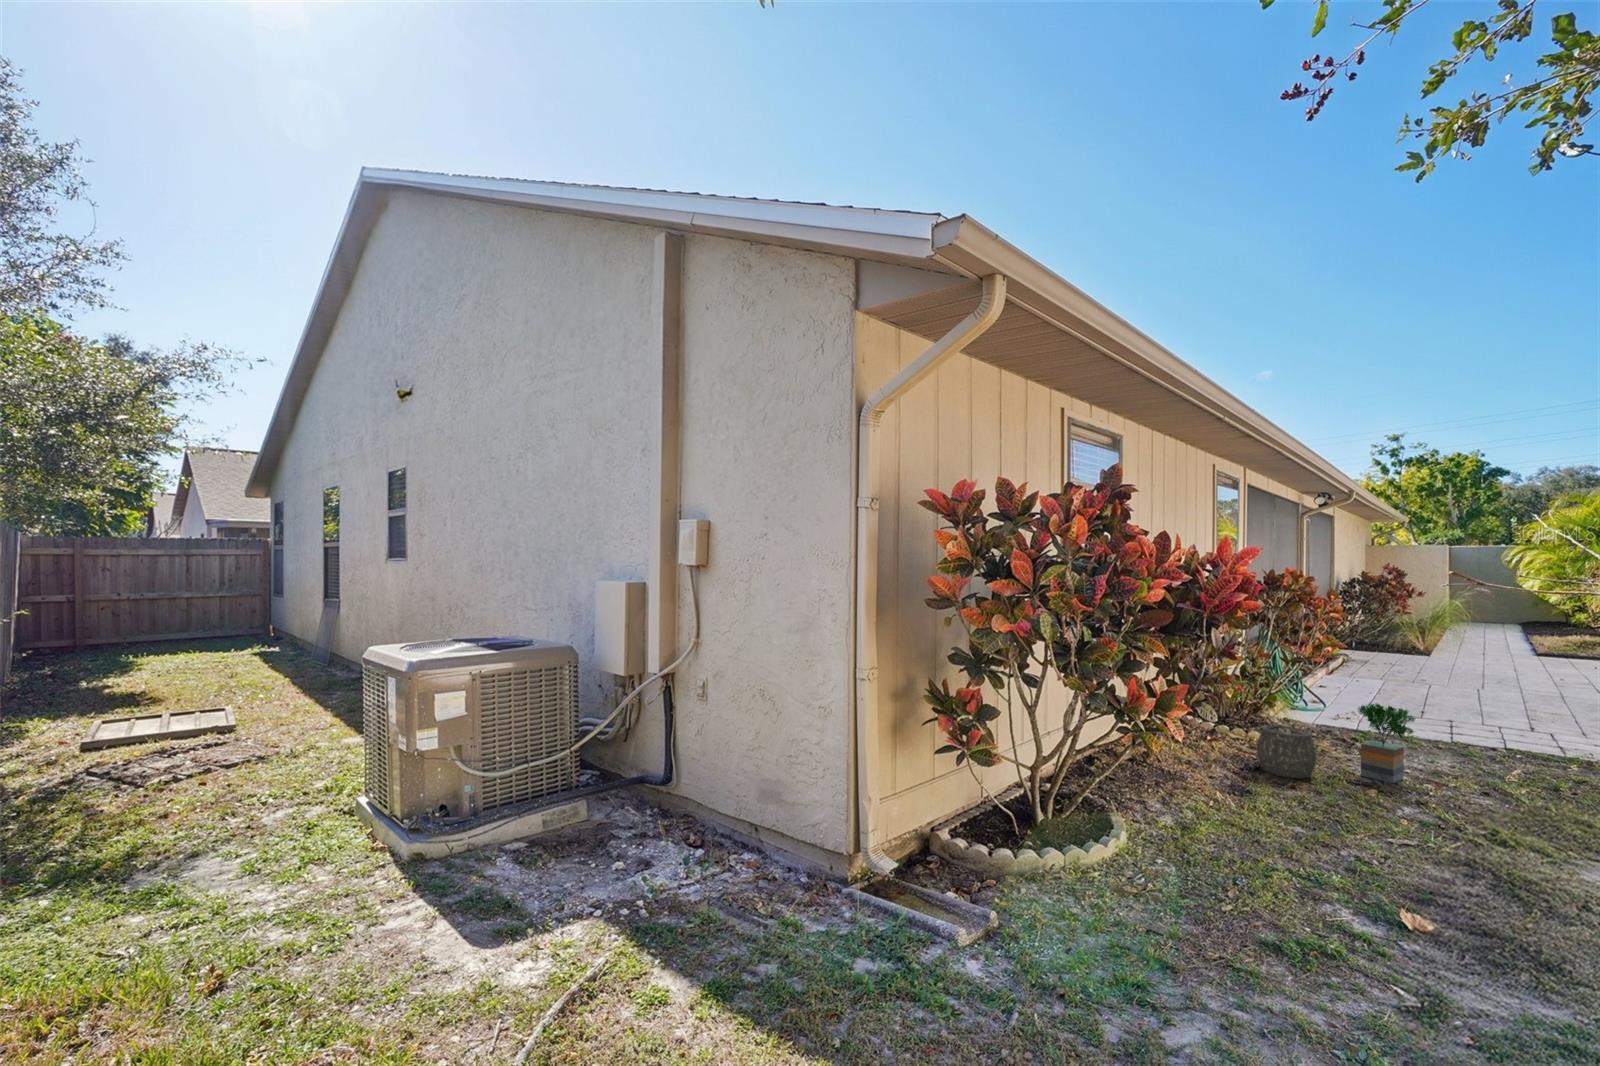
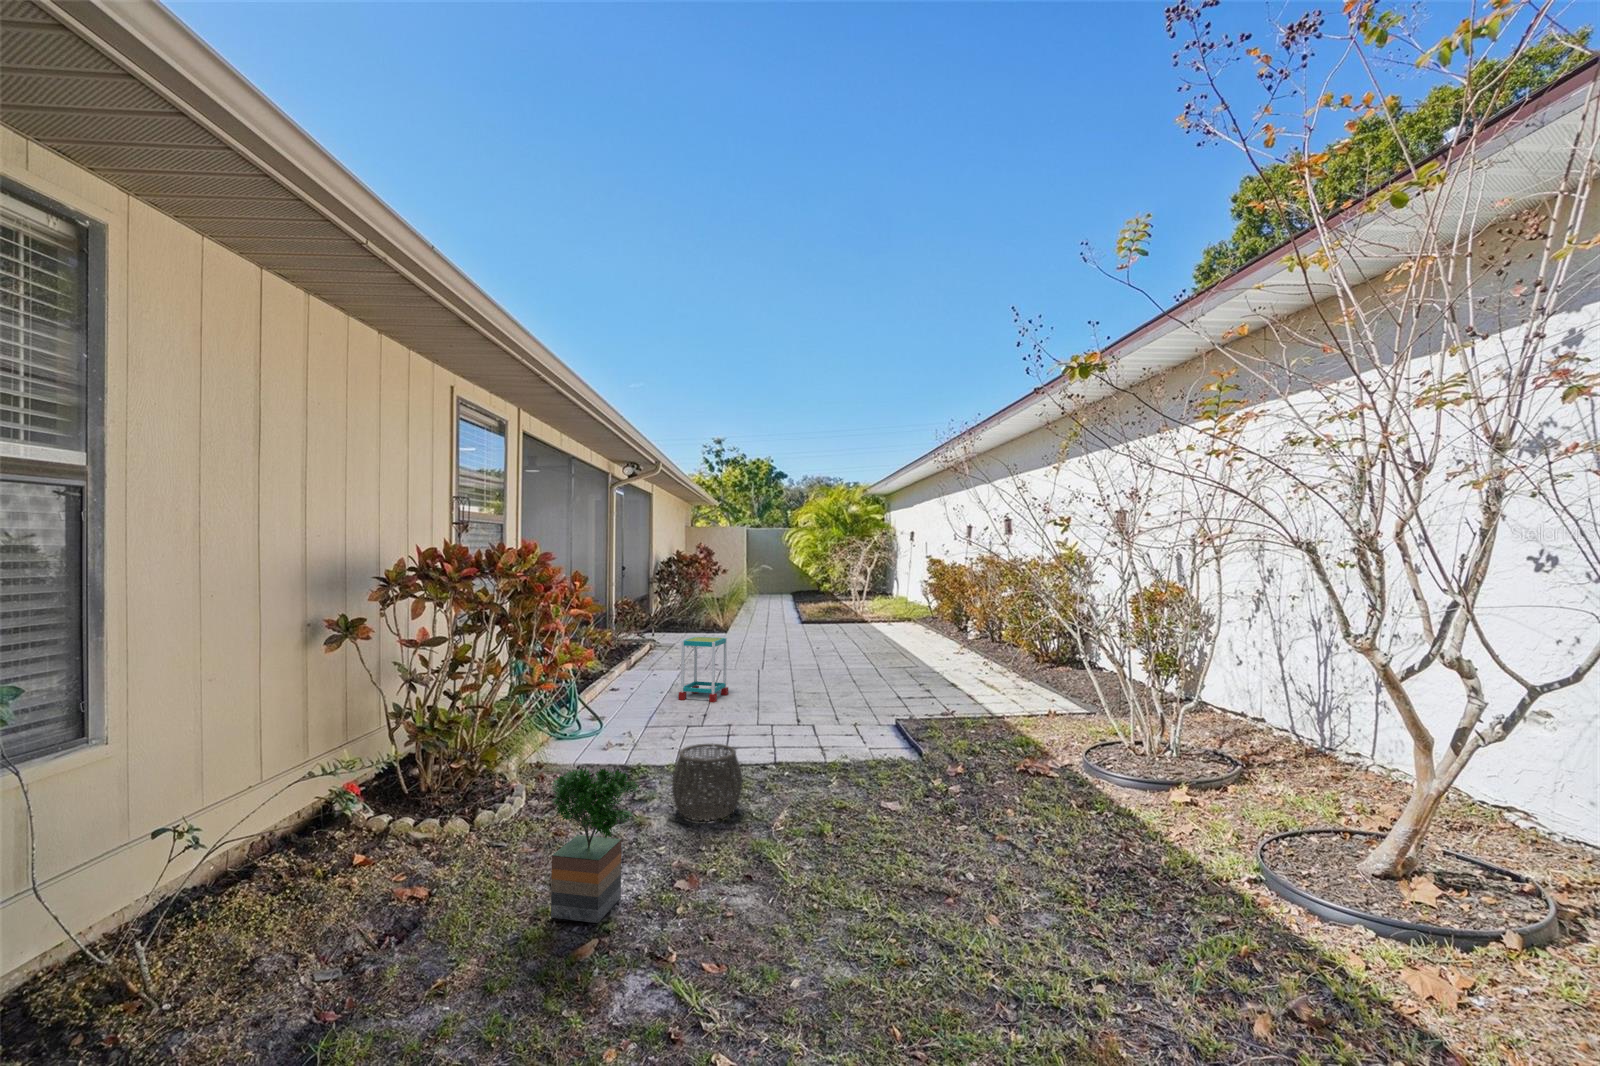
side table: none [1397,651,1451,707] -> present [679,637,728,702]
woven basket: present [1257,725,1317,779] -> present [672,744,742,821]

